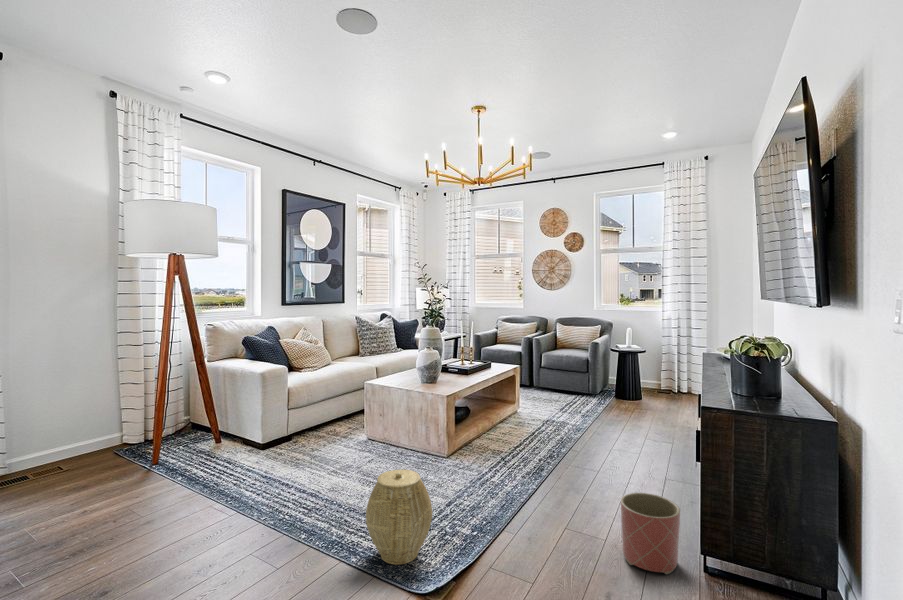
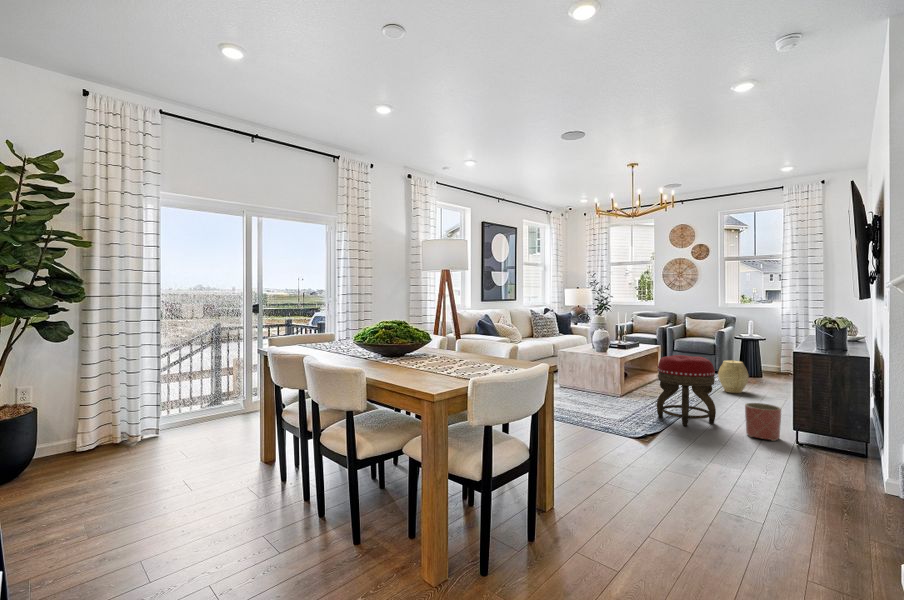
footstool: none [485,402,576,538] -> present [657,355,716,426]
woven basket: present [366,470,432,565] -> present [718,360,749,393]

